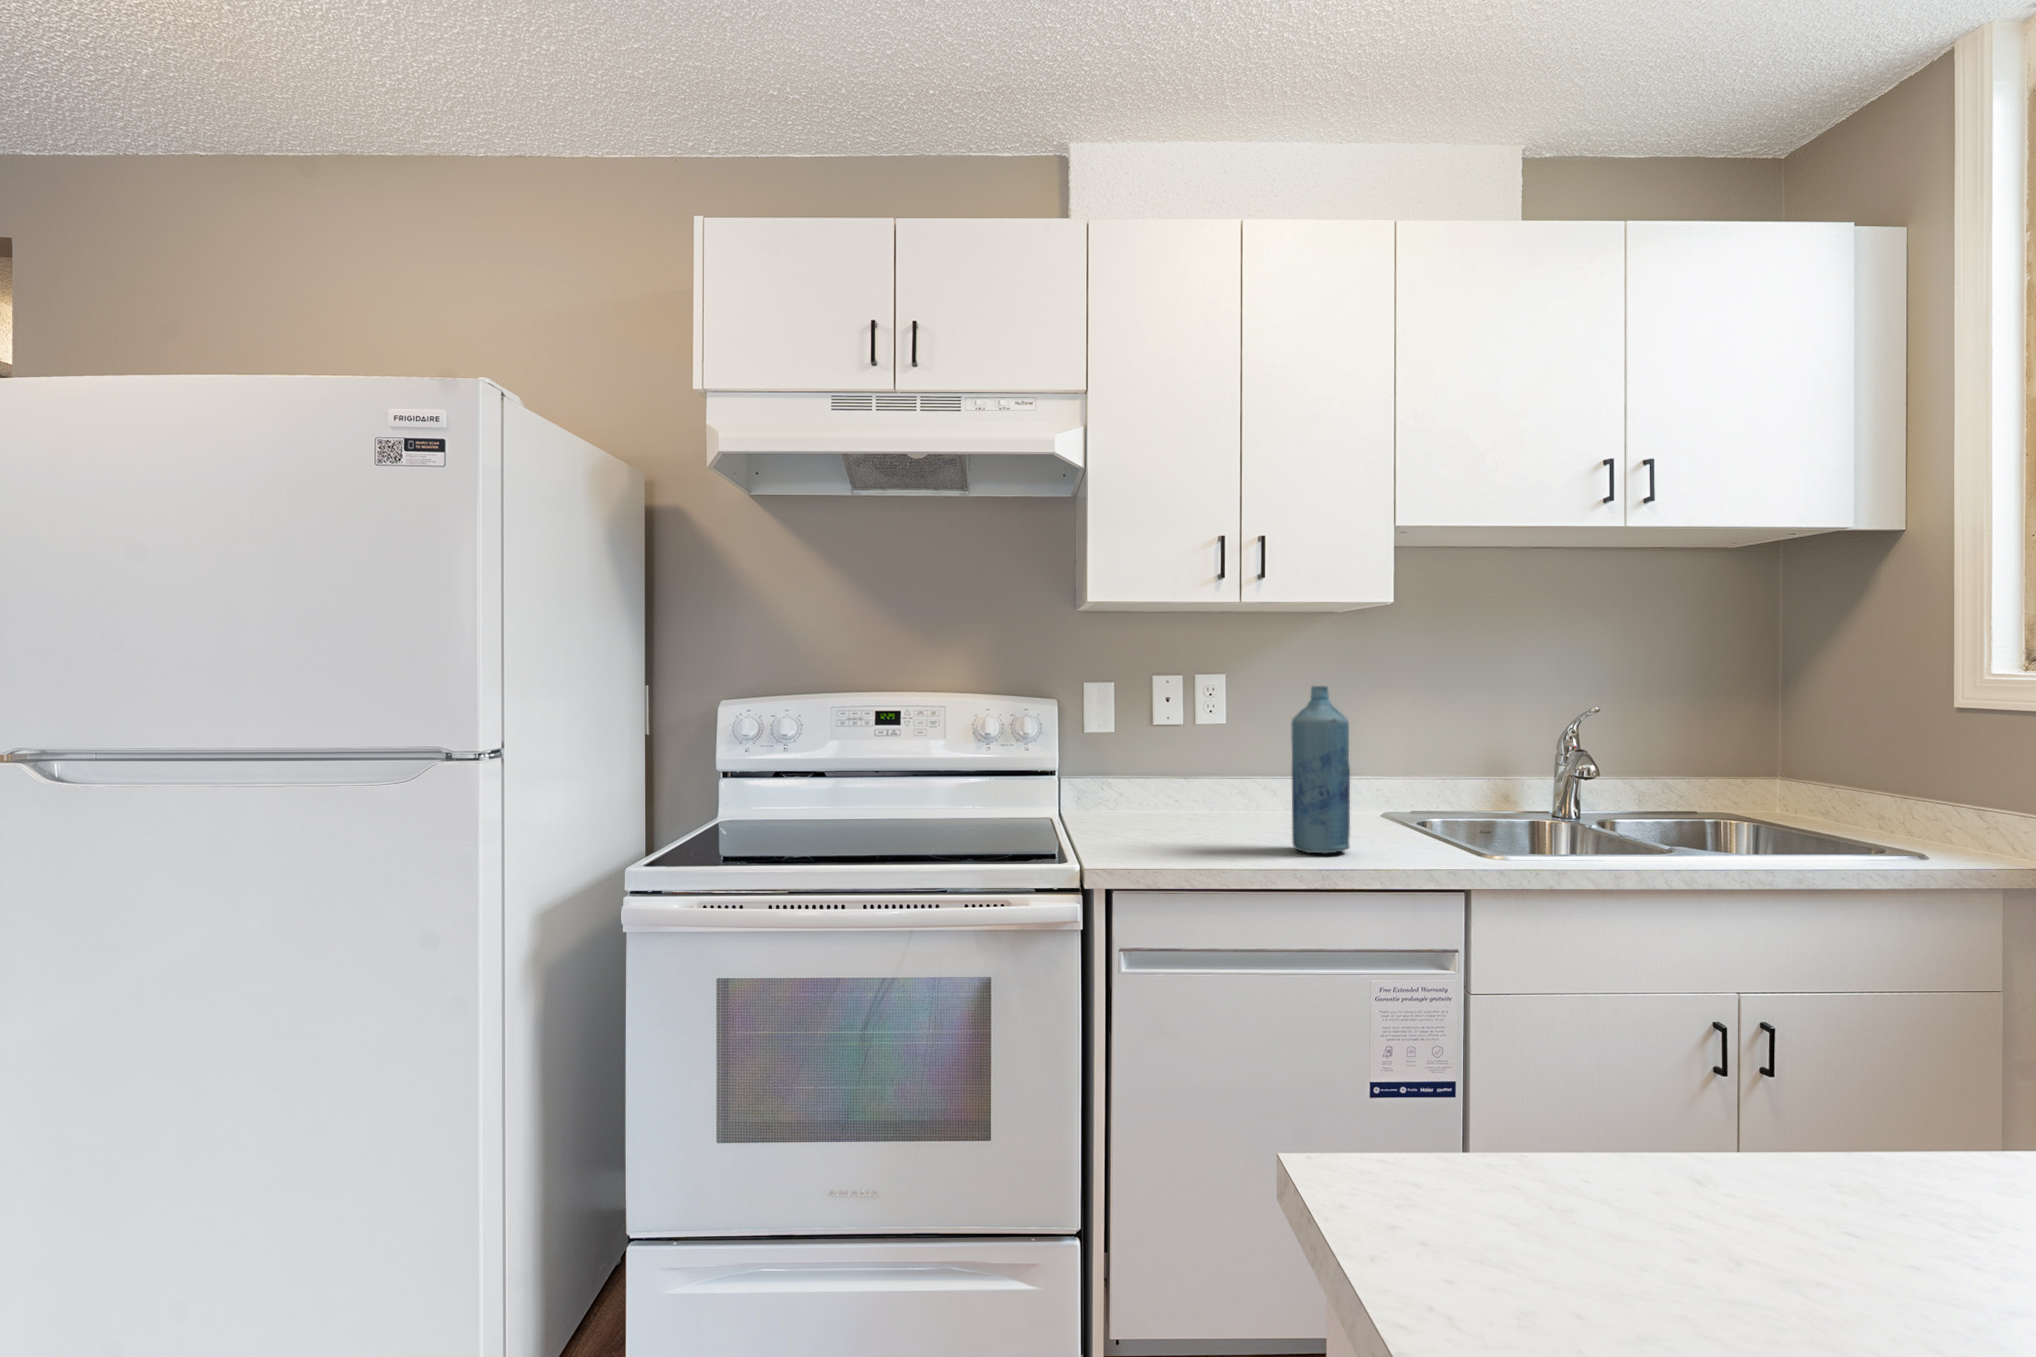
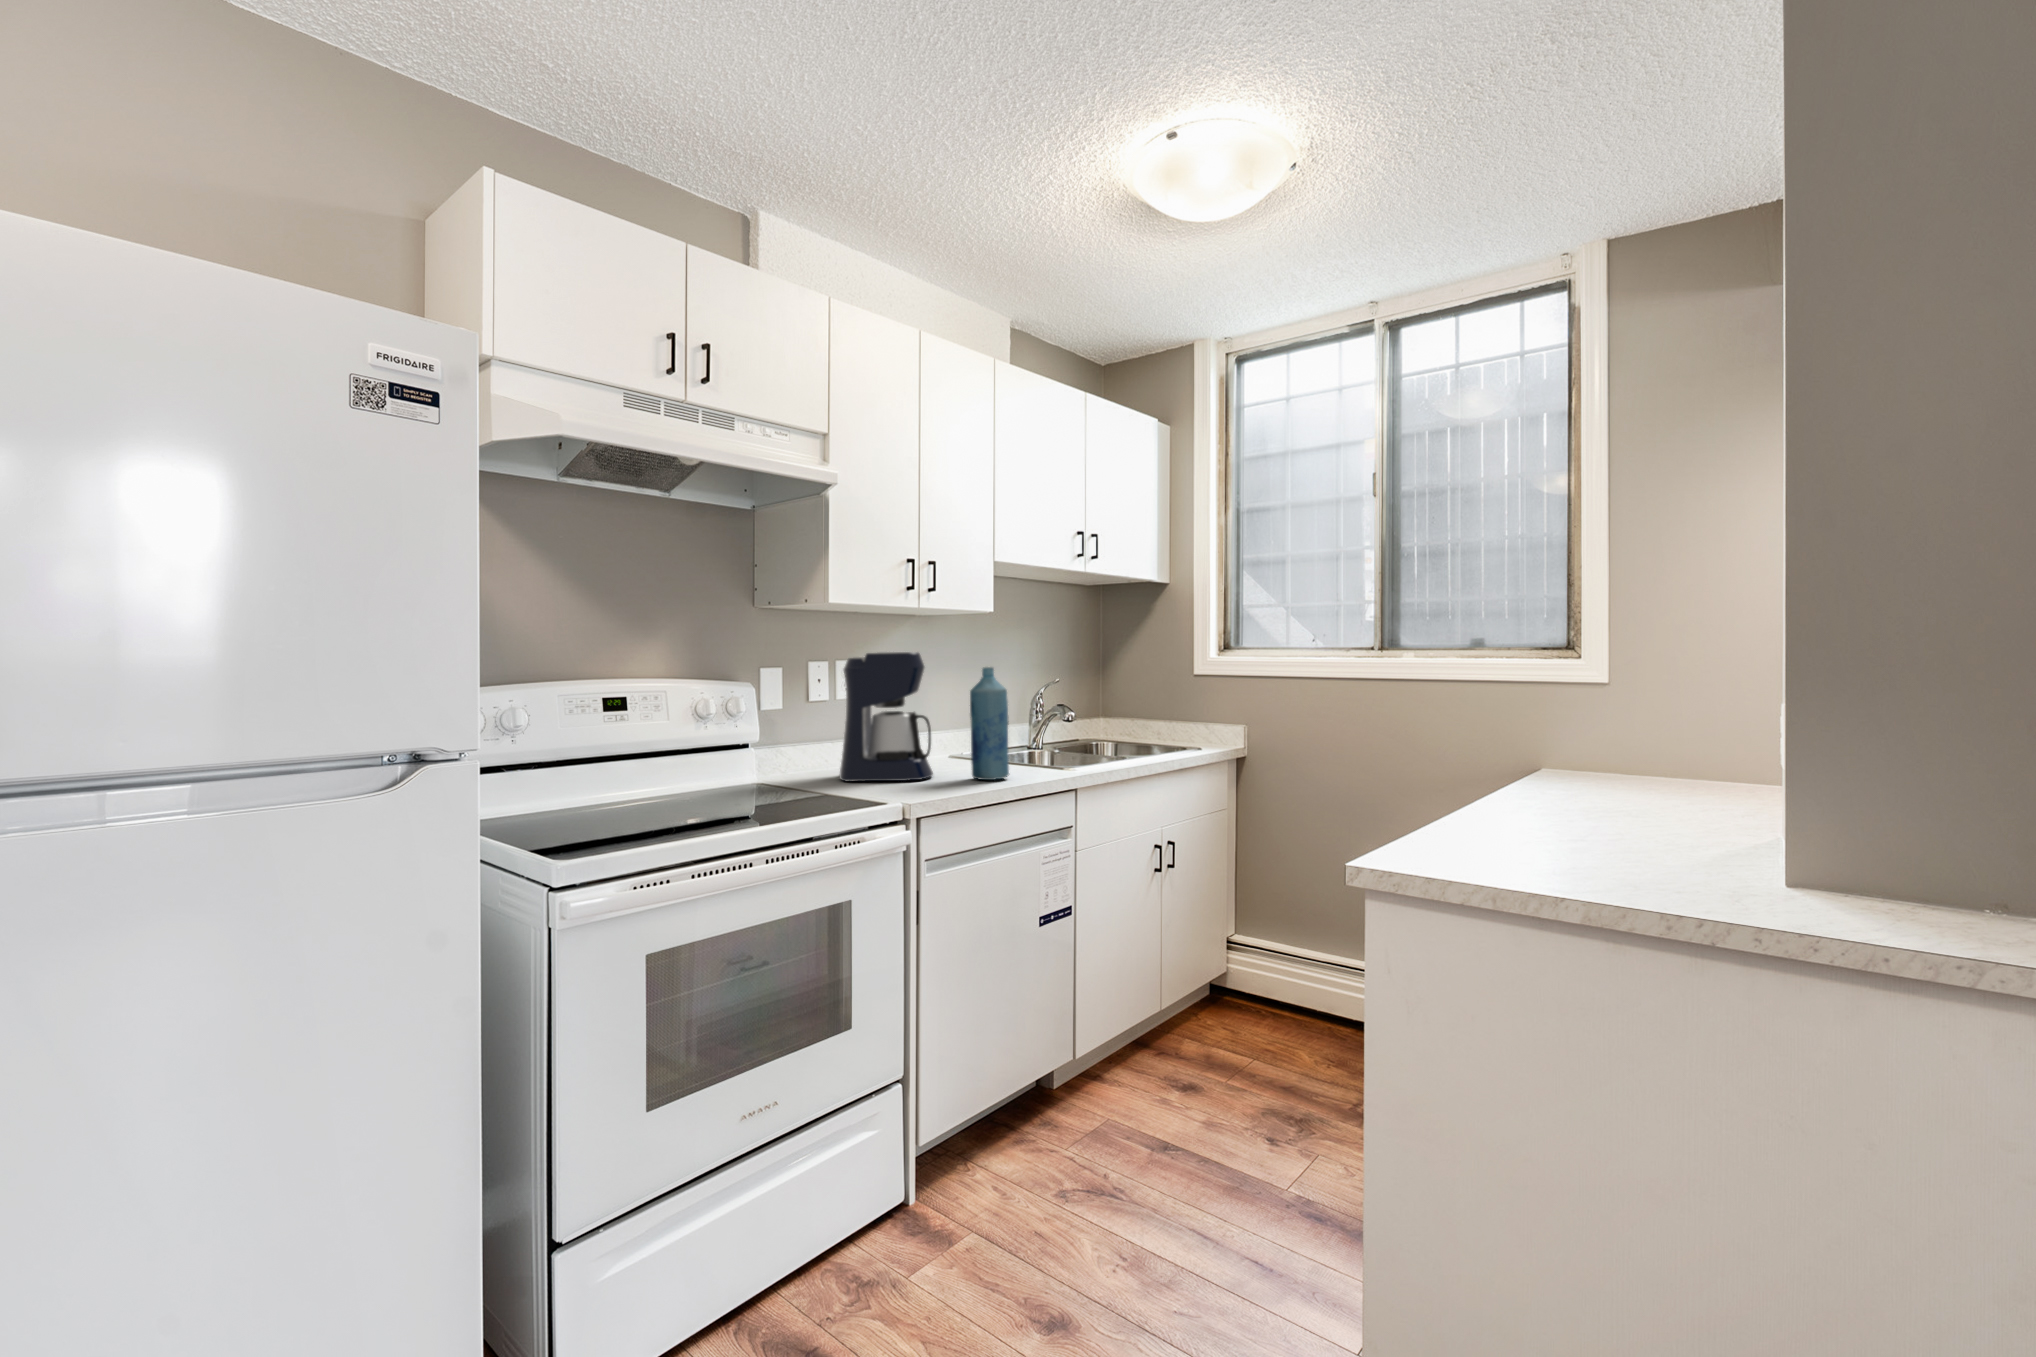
coffee maker: none [1141,664,1271,839] -> present [839,652,933,782]

